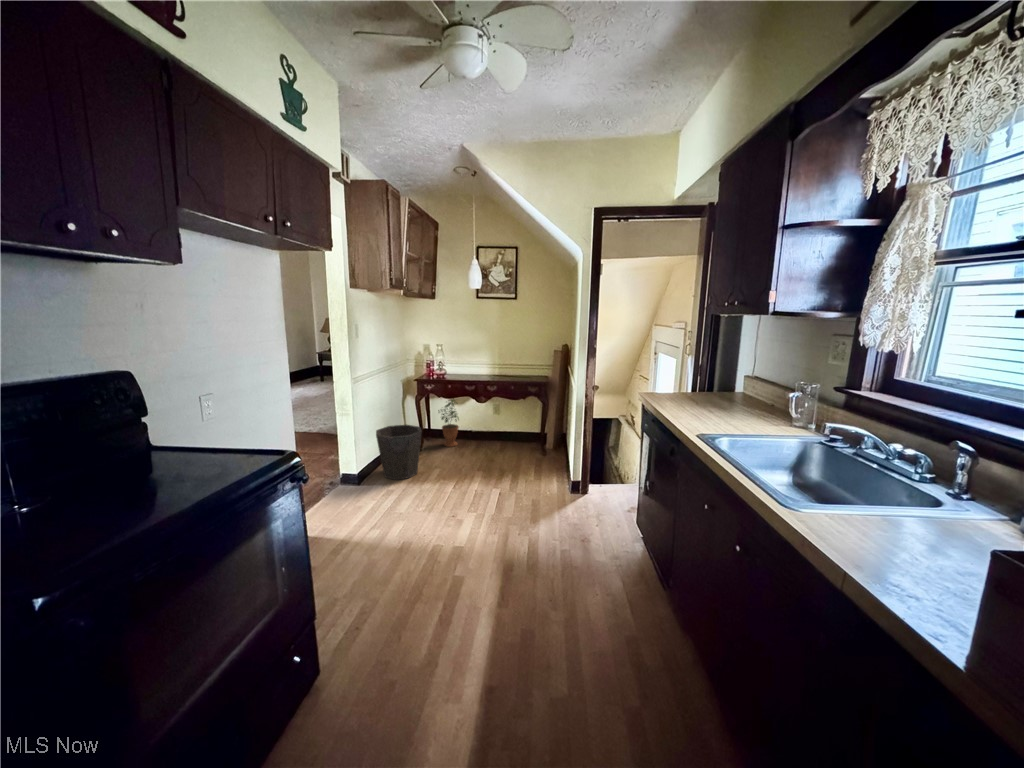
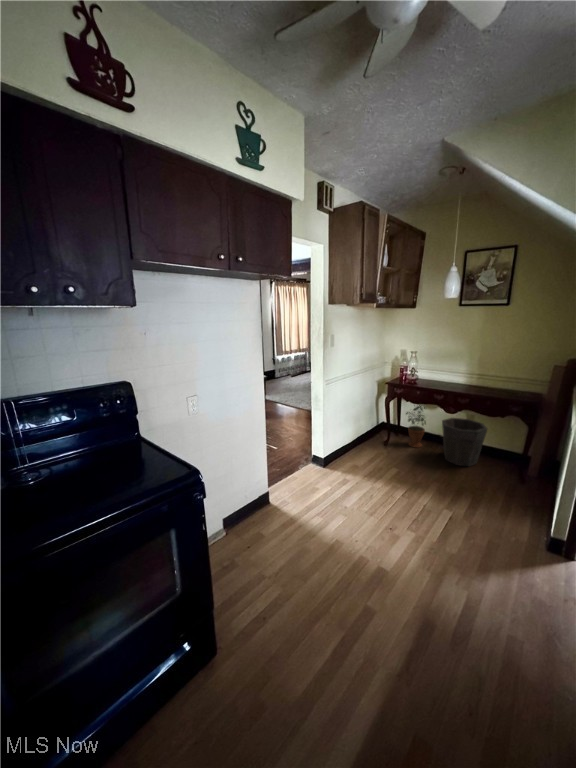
waste bin: present [376,425,422,480] -> present [442,418,487,466]

